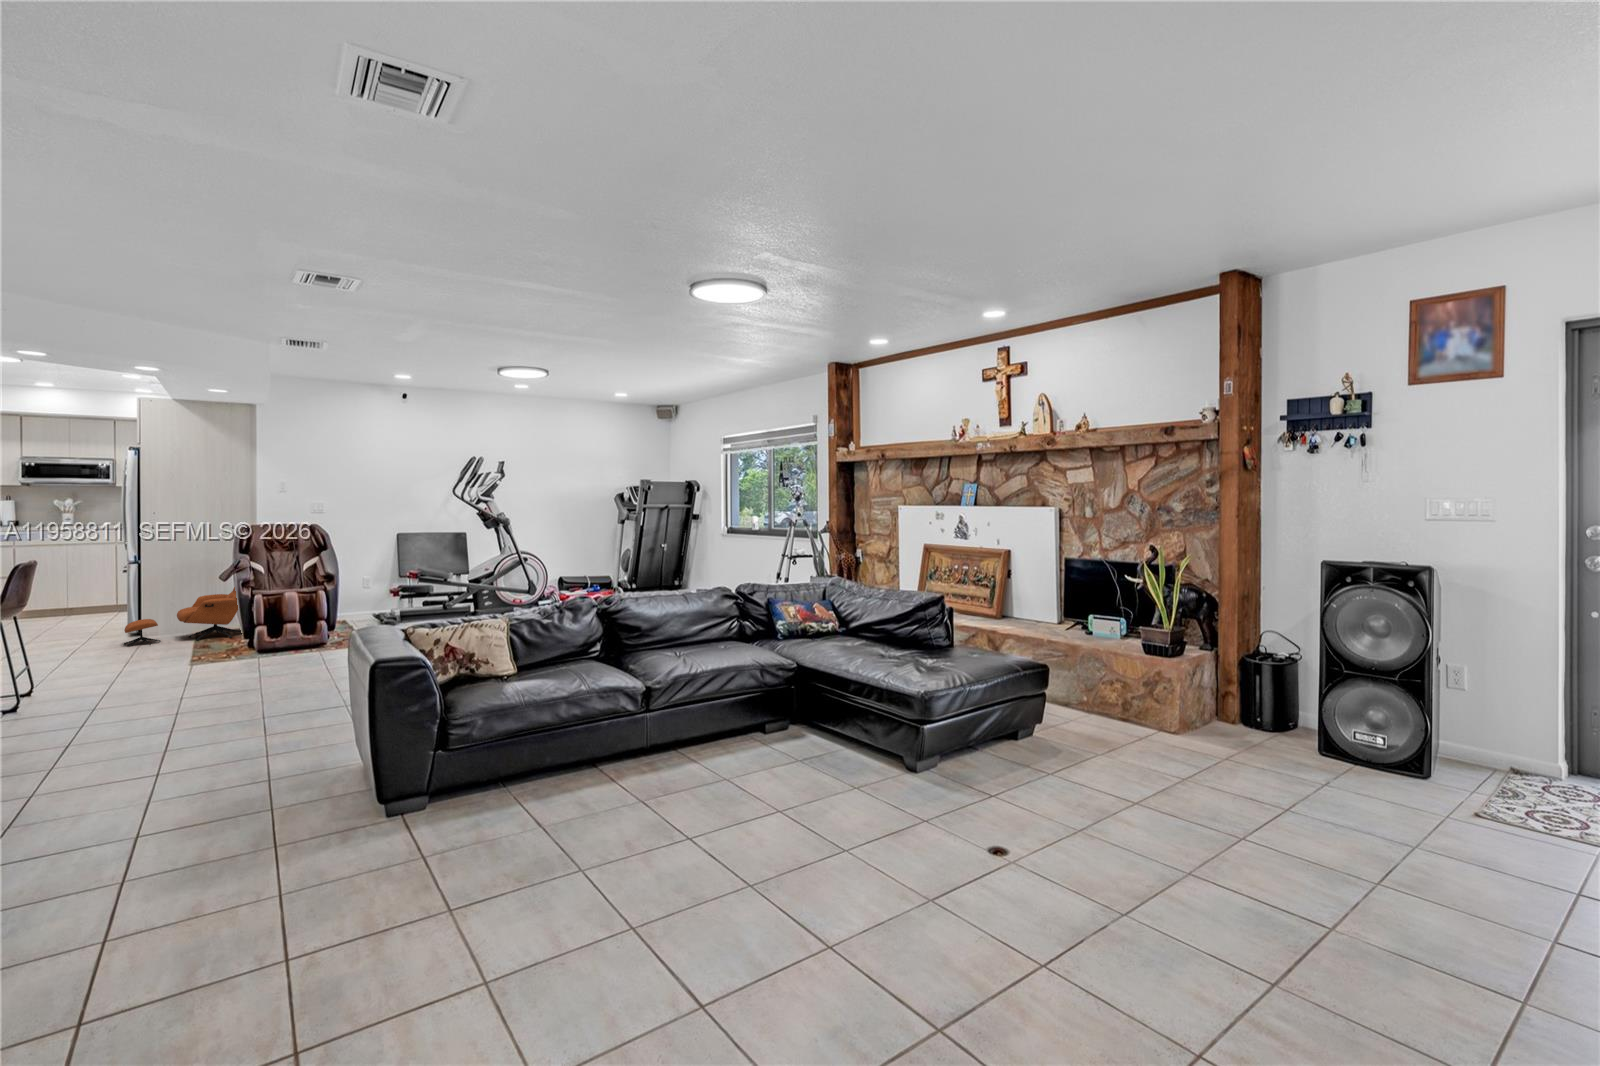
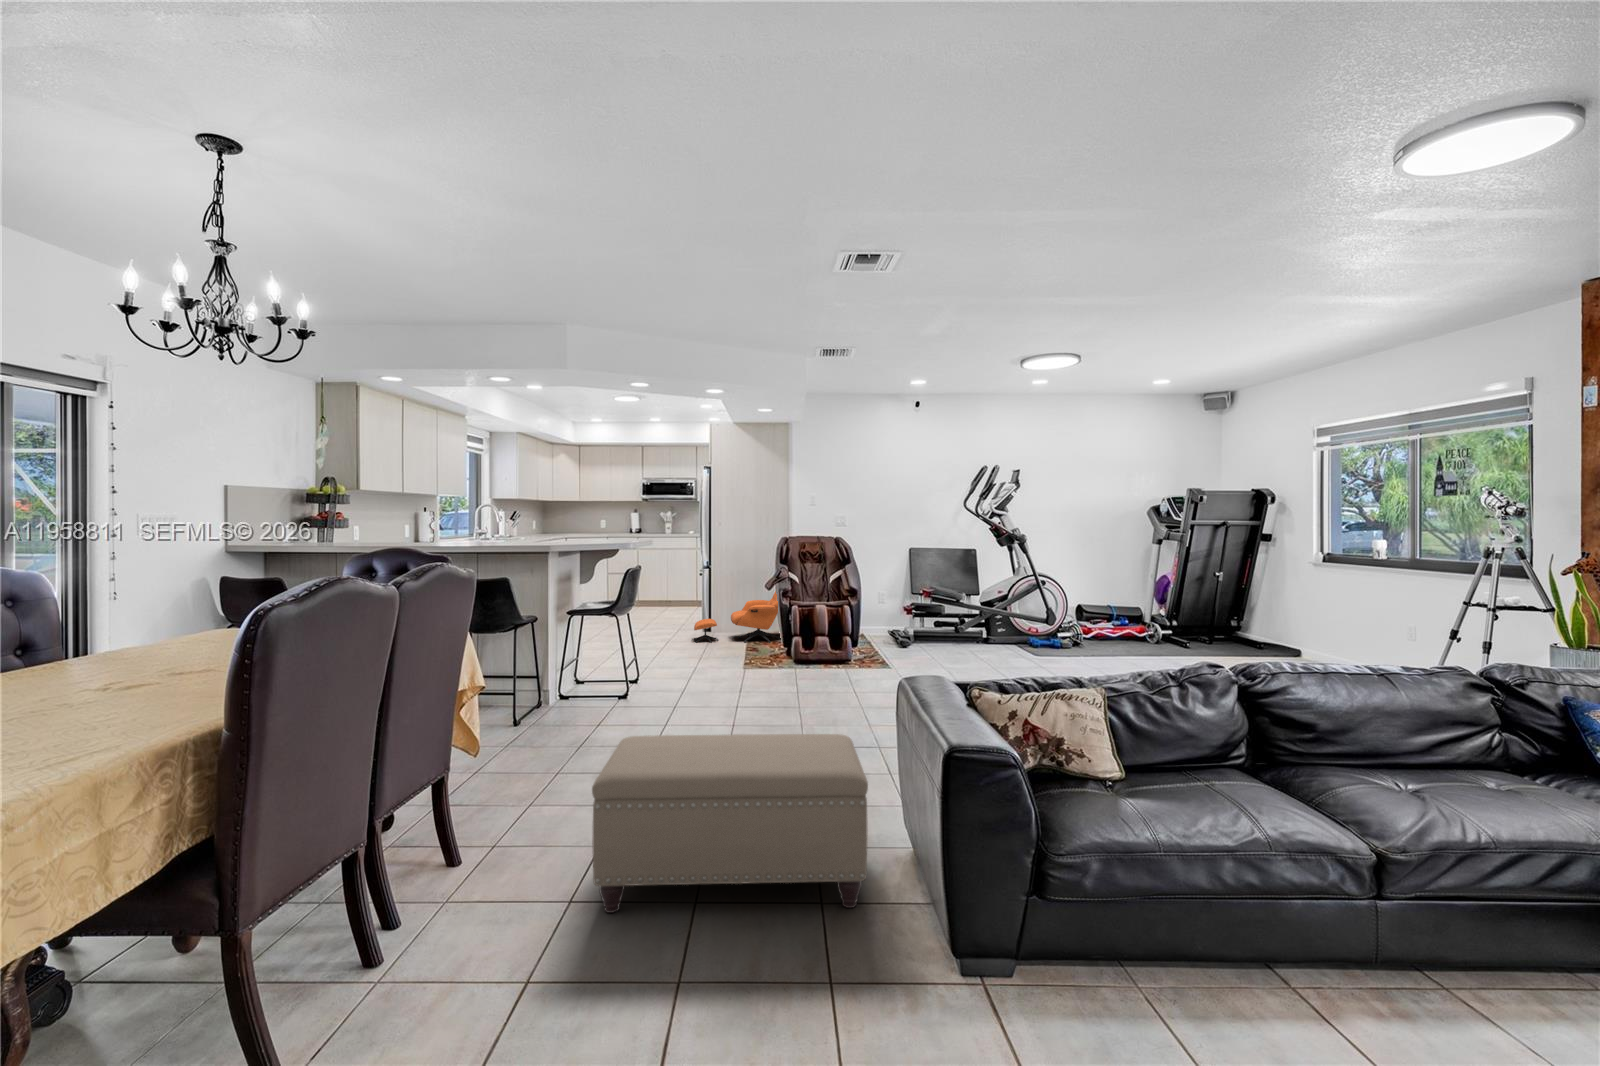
ottoman: none [37,679,321,848] -> present [592,734,868,913]

